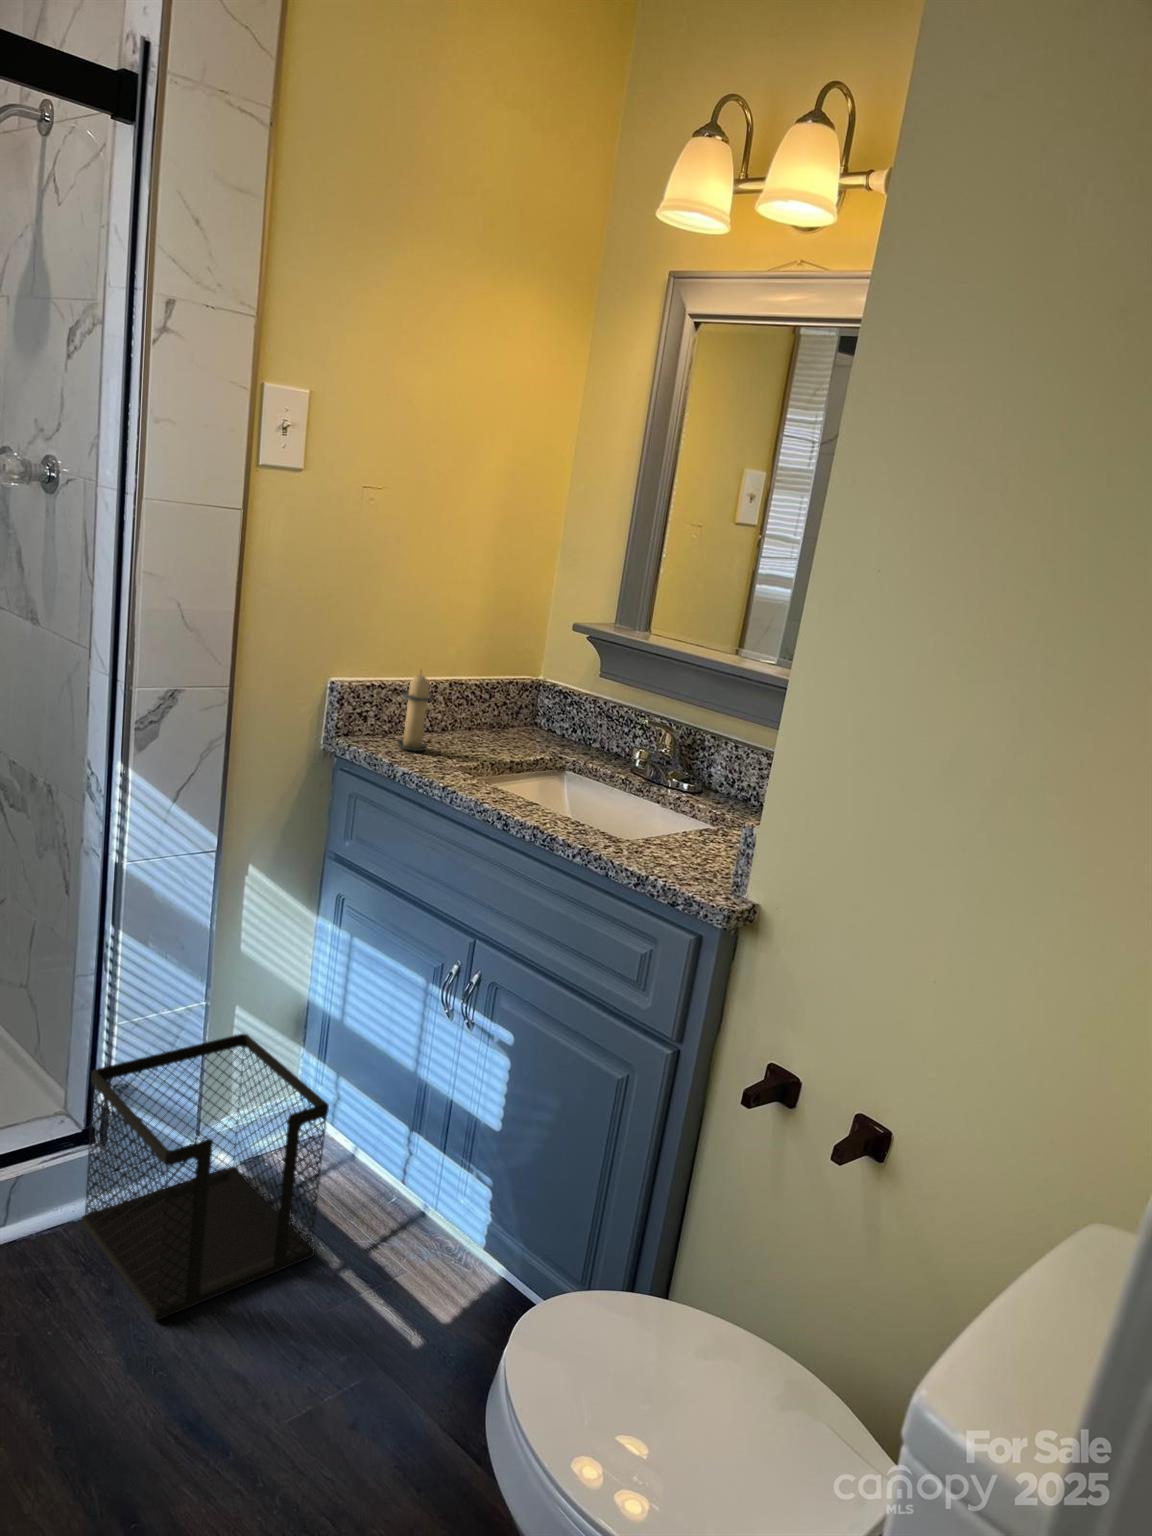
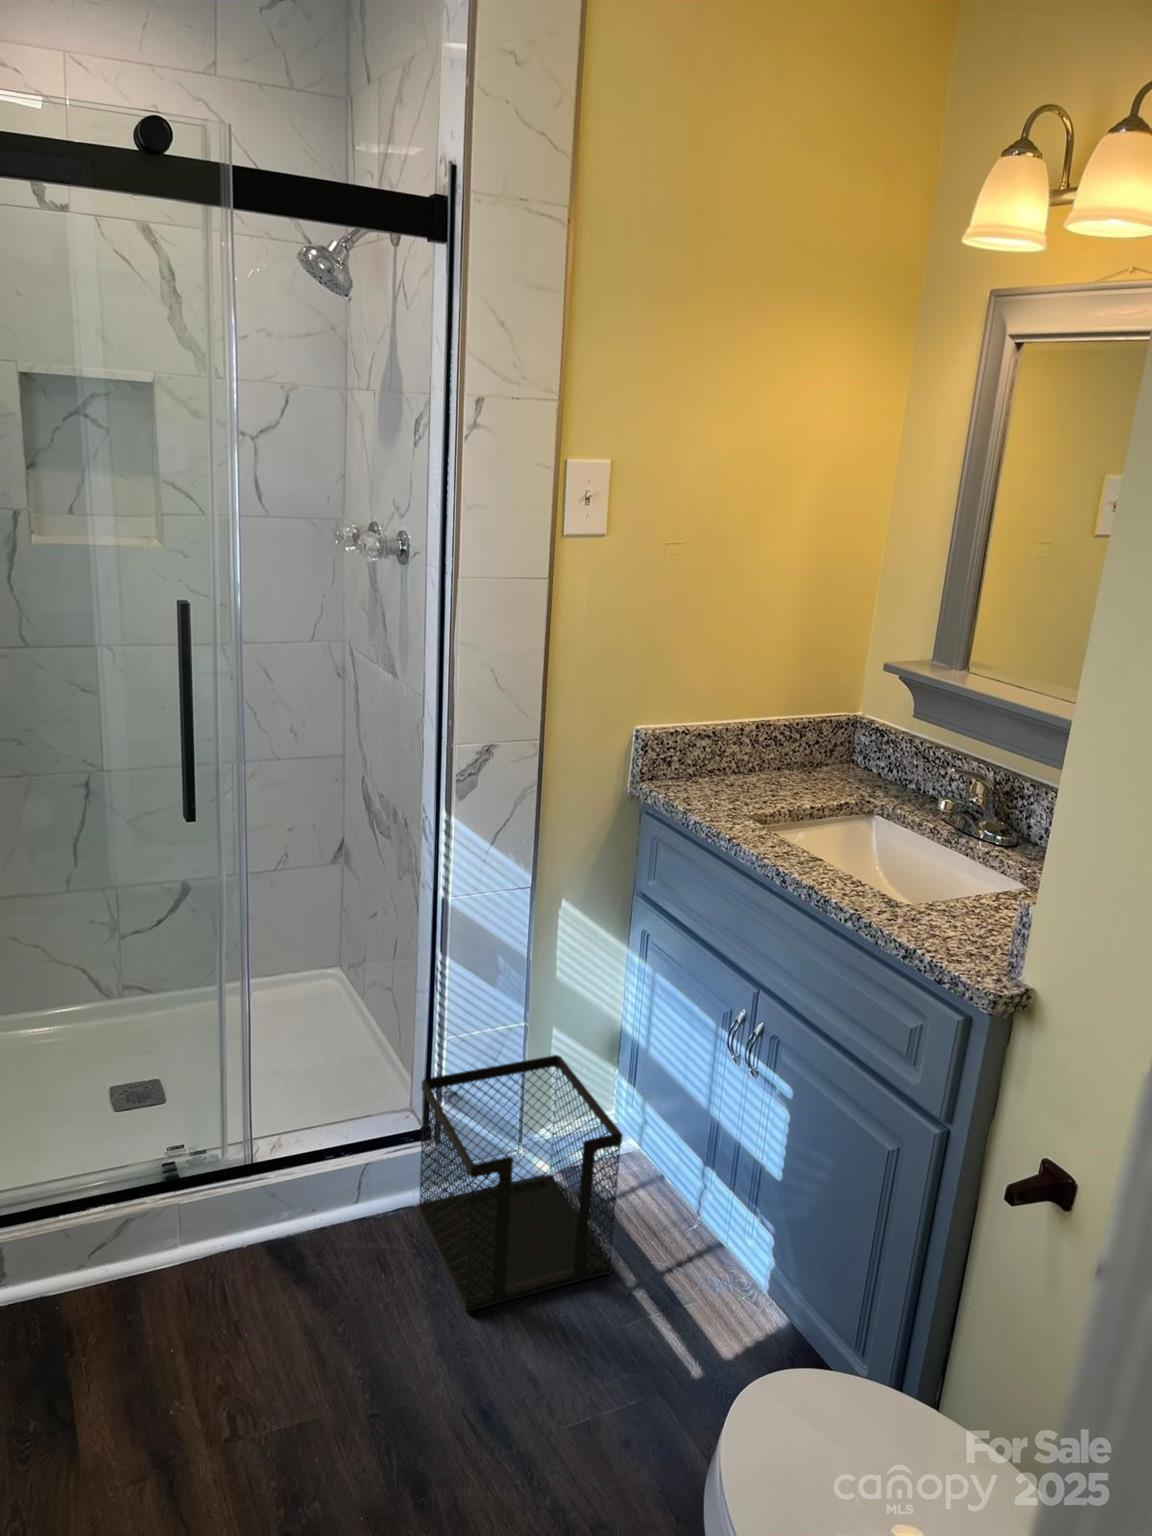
candle: present [397,674,434,751] -> none [694,718,735,798]

